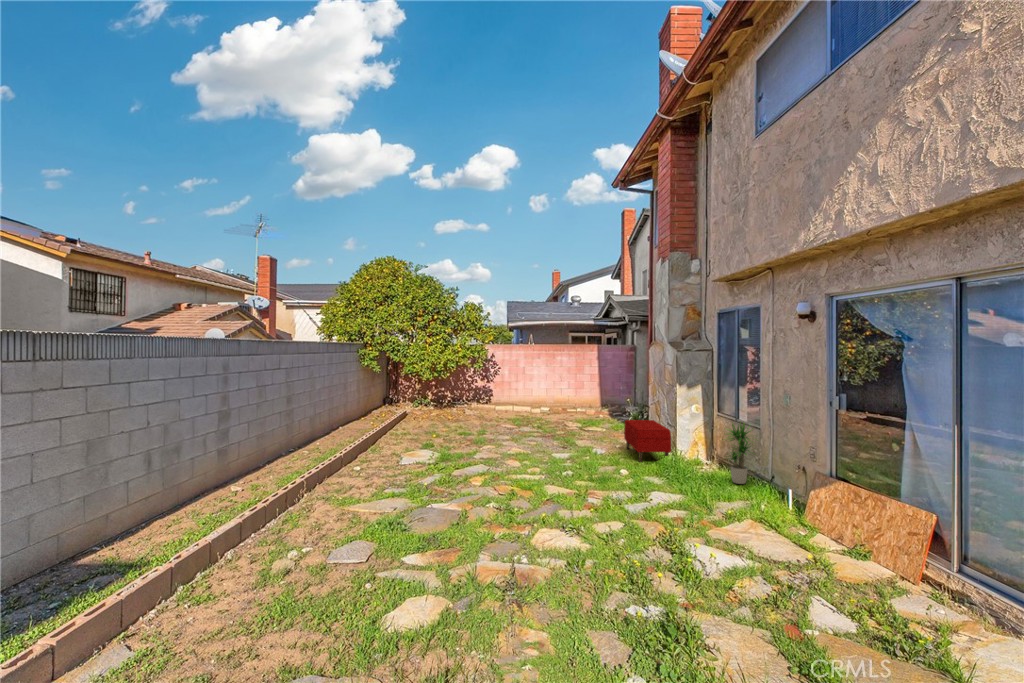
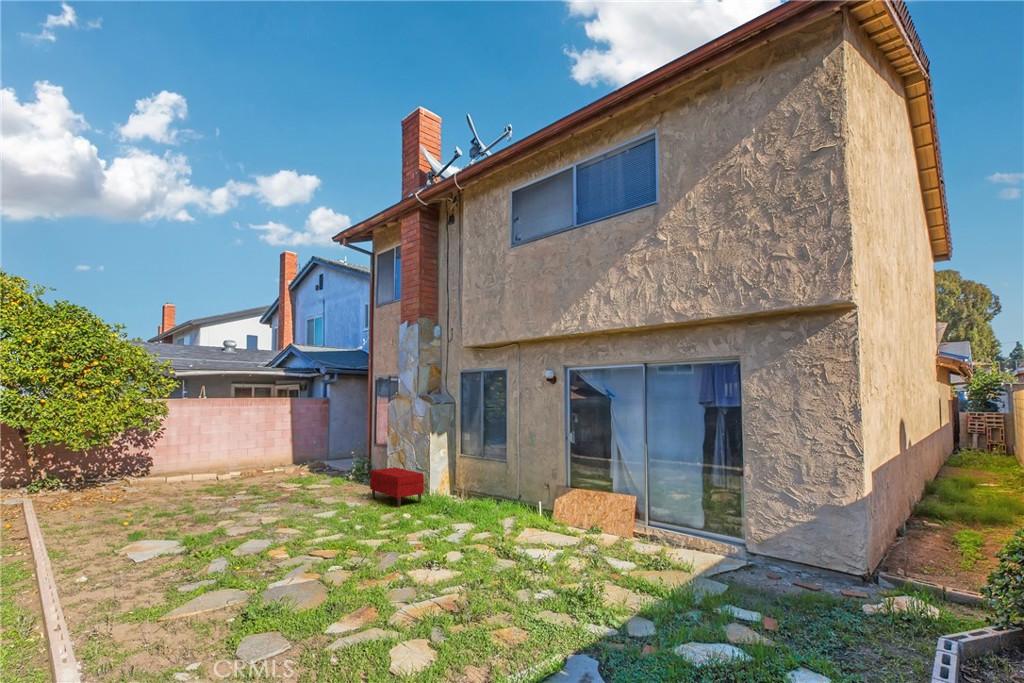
potted plant: present [728,423,752,484] -> none [482,457,511,507]

